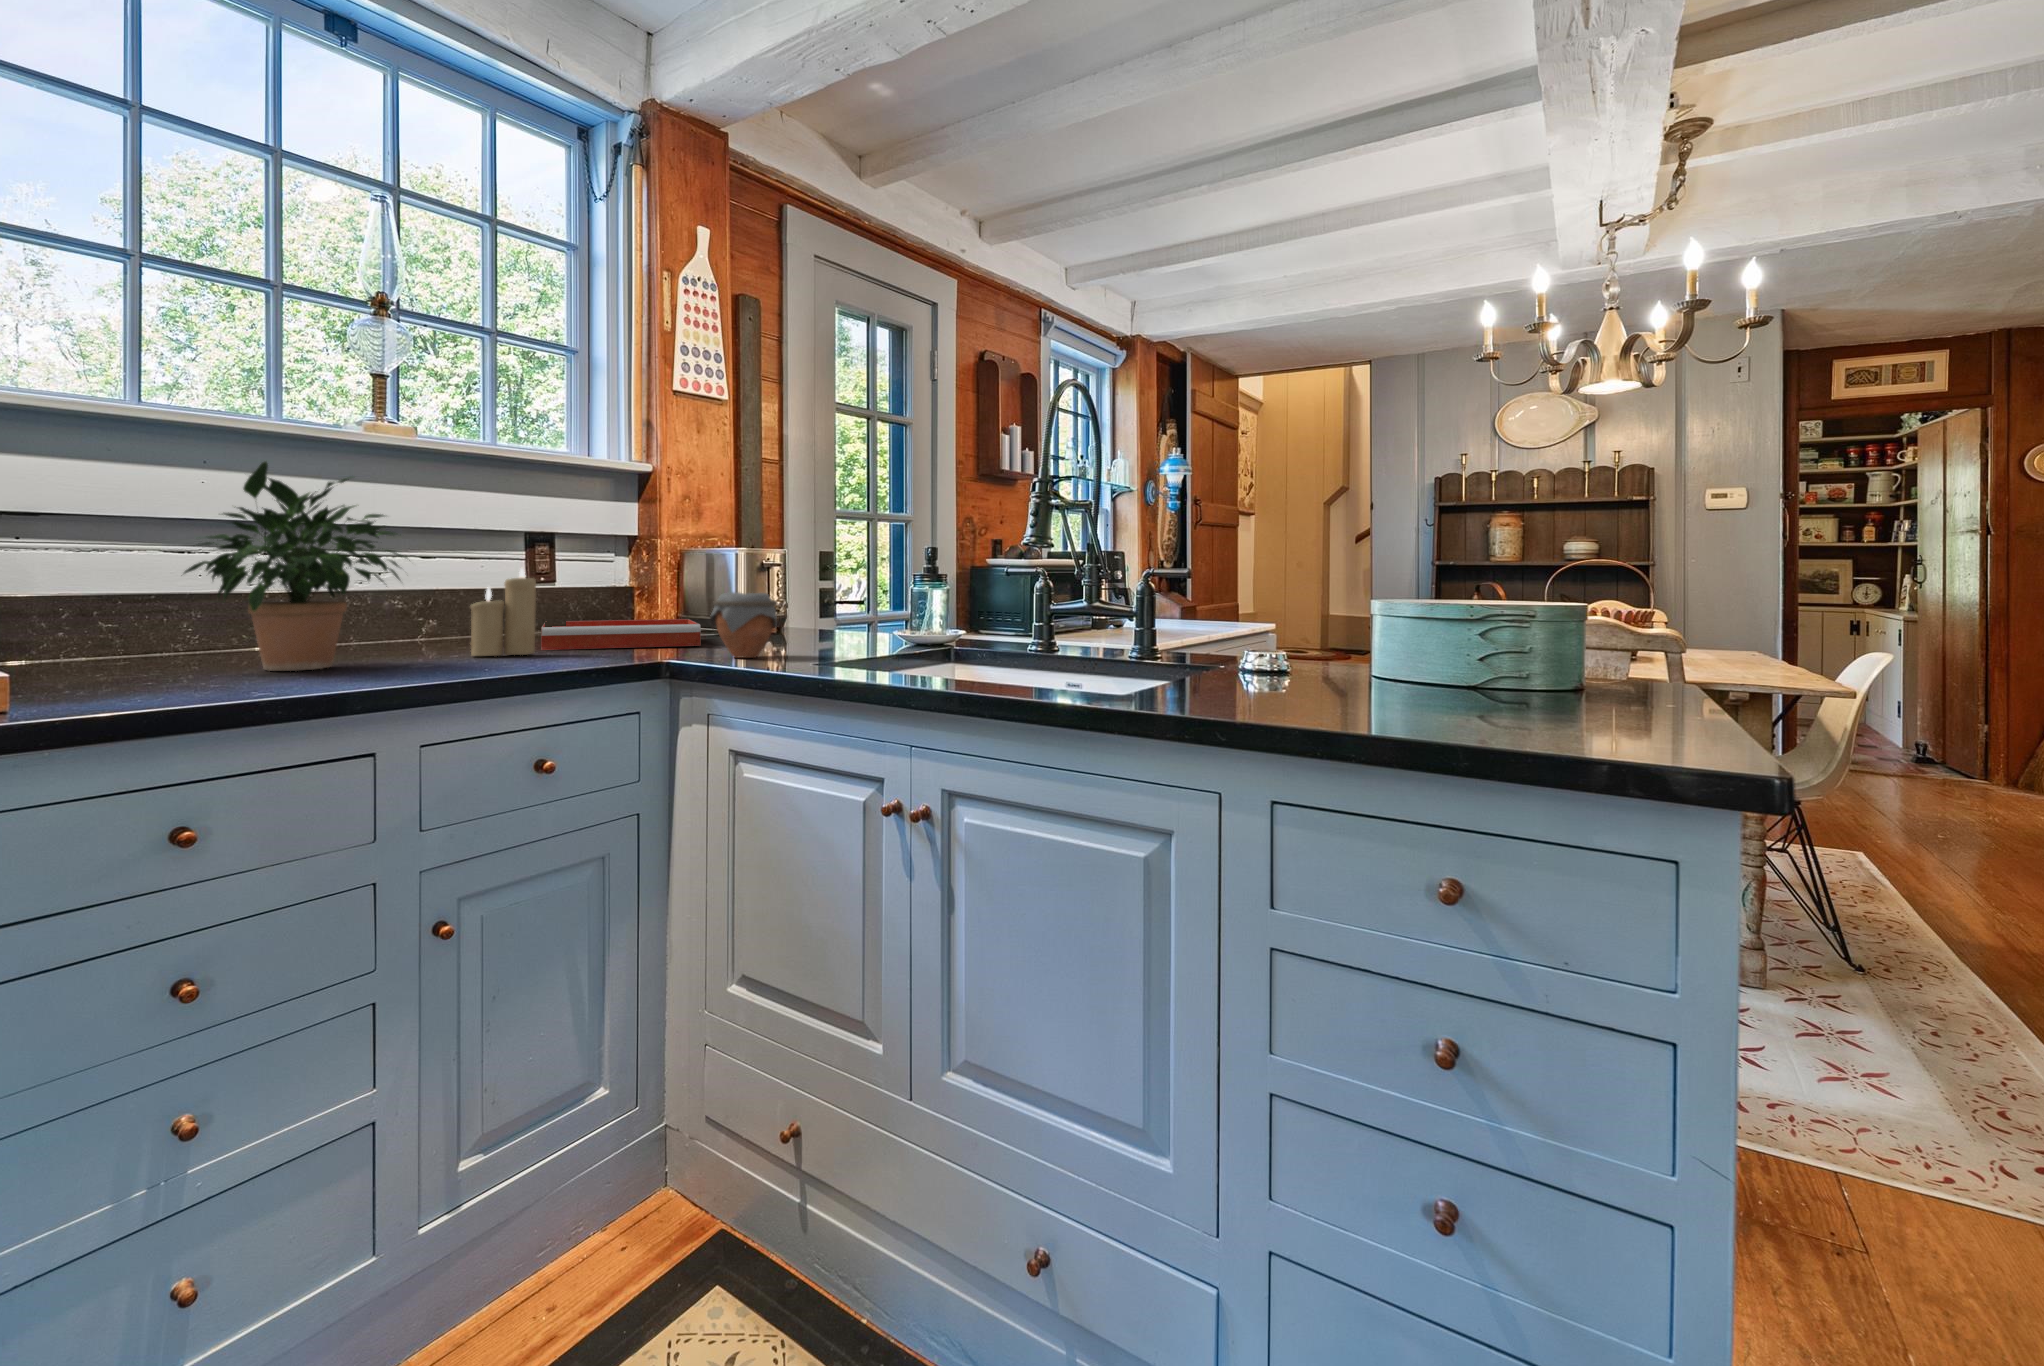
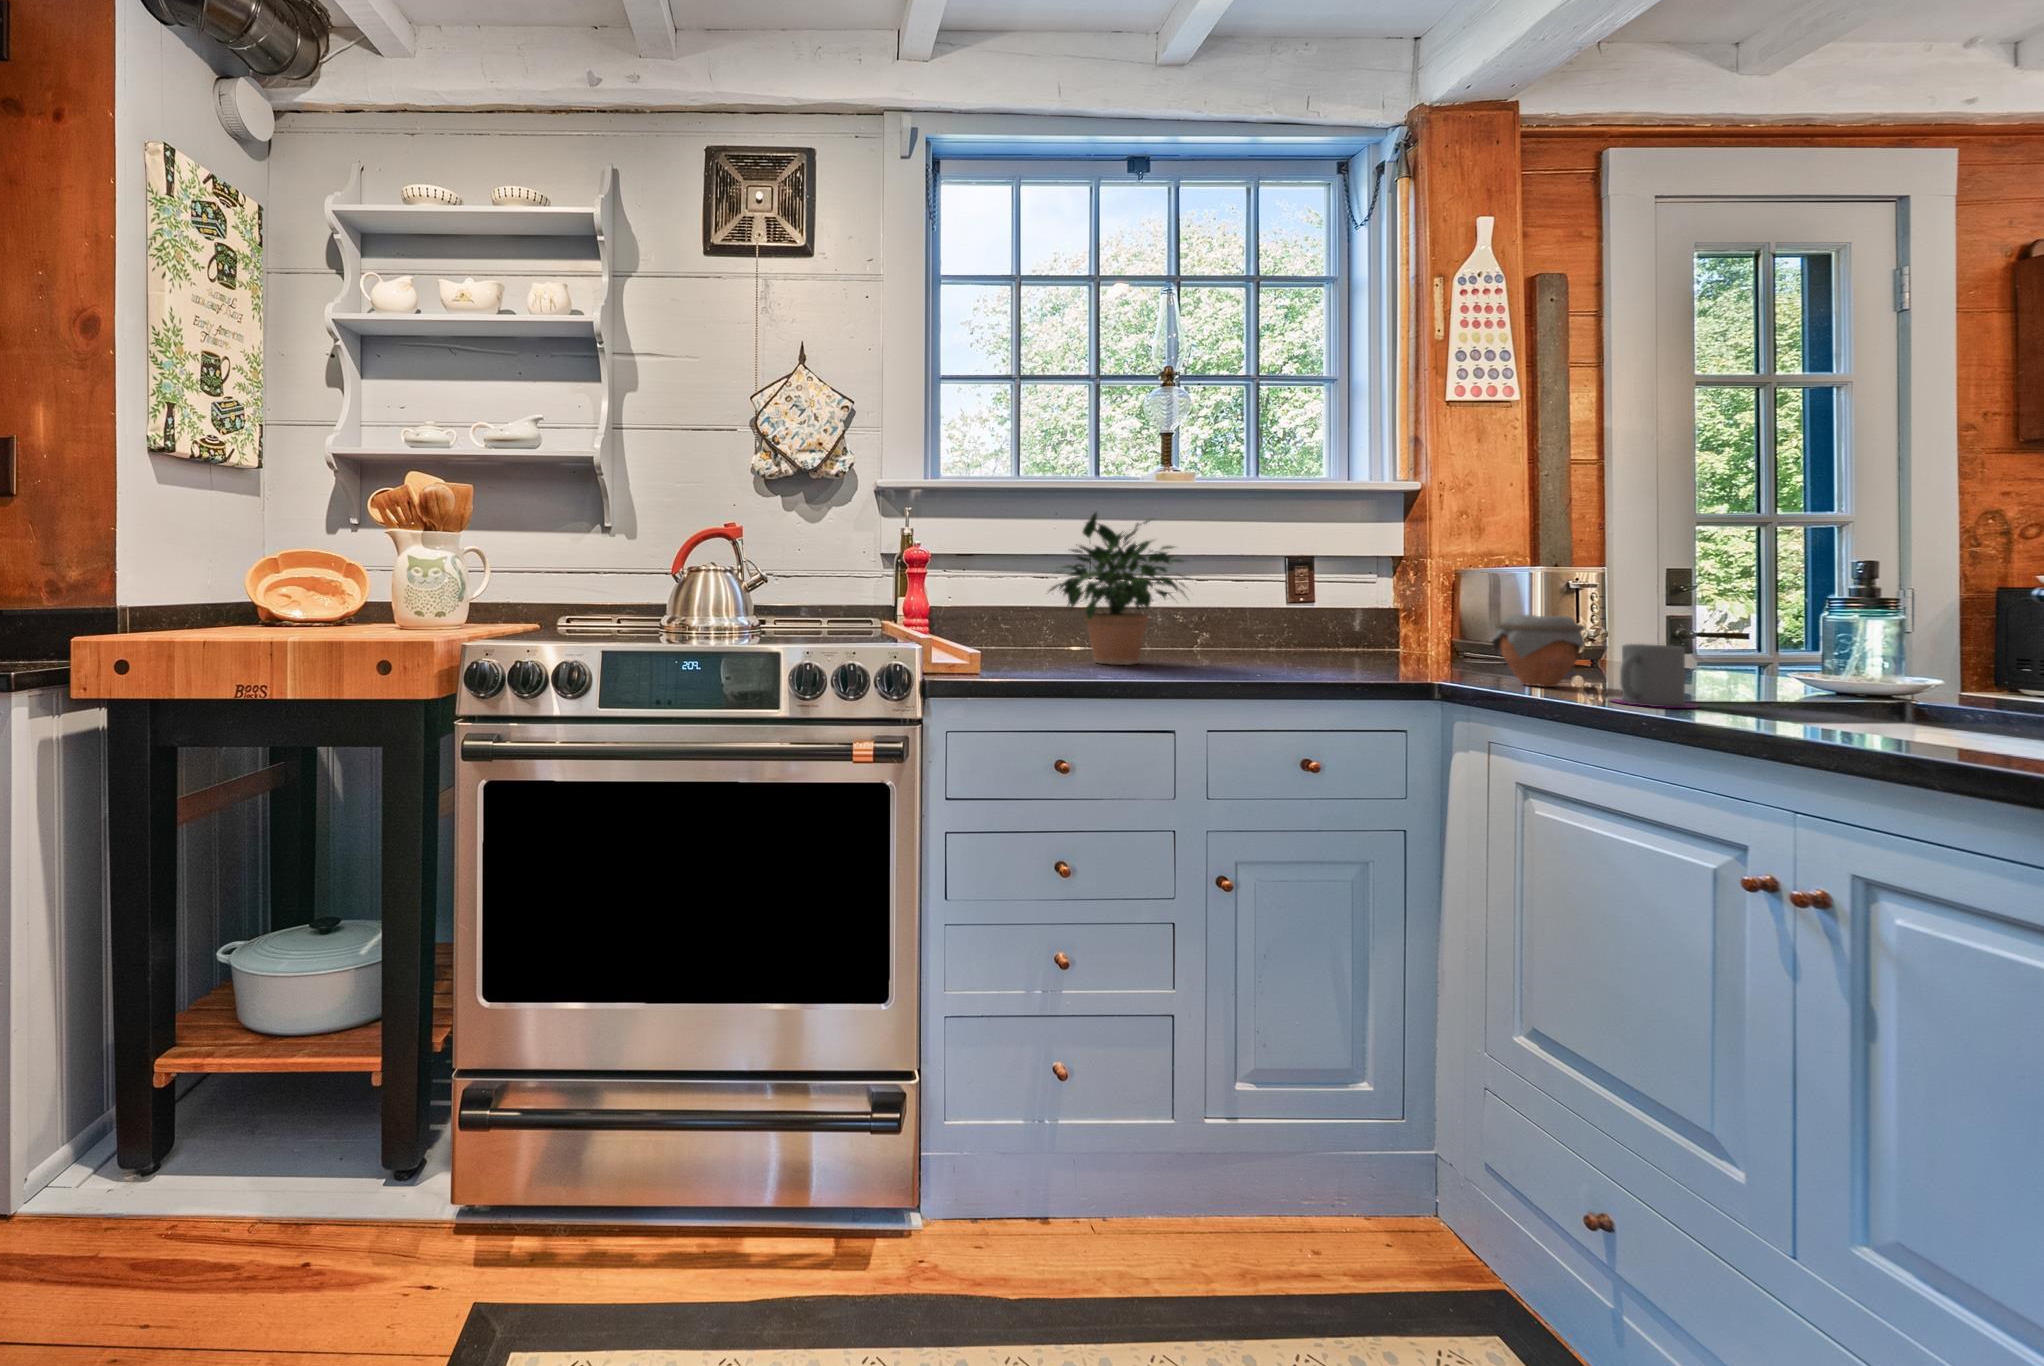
candle: present [471,569,536,656] -> none [1242,587,1300,665]
mug: none [795,615,851,668] -> present [1611,644,1697,708]
tray: present [541,619,701,650] -> none [1305,634,1482,668]

